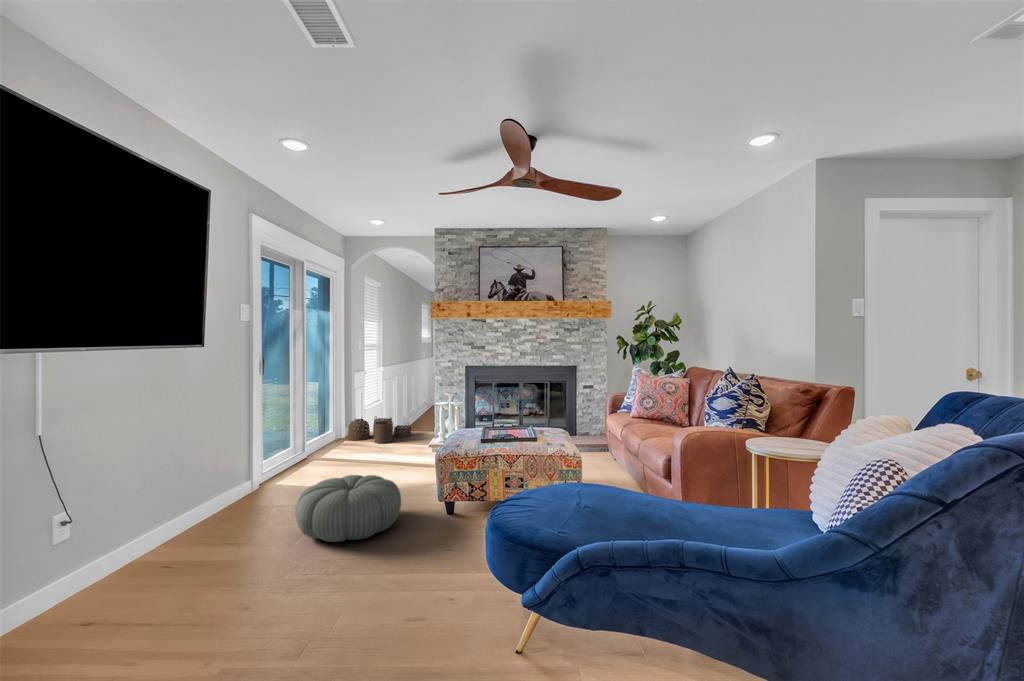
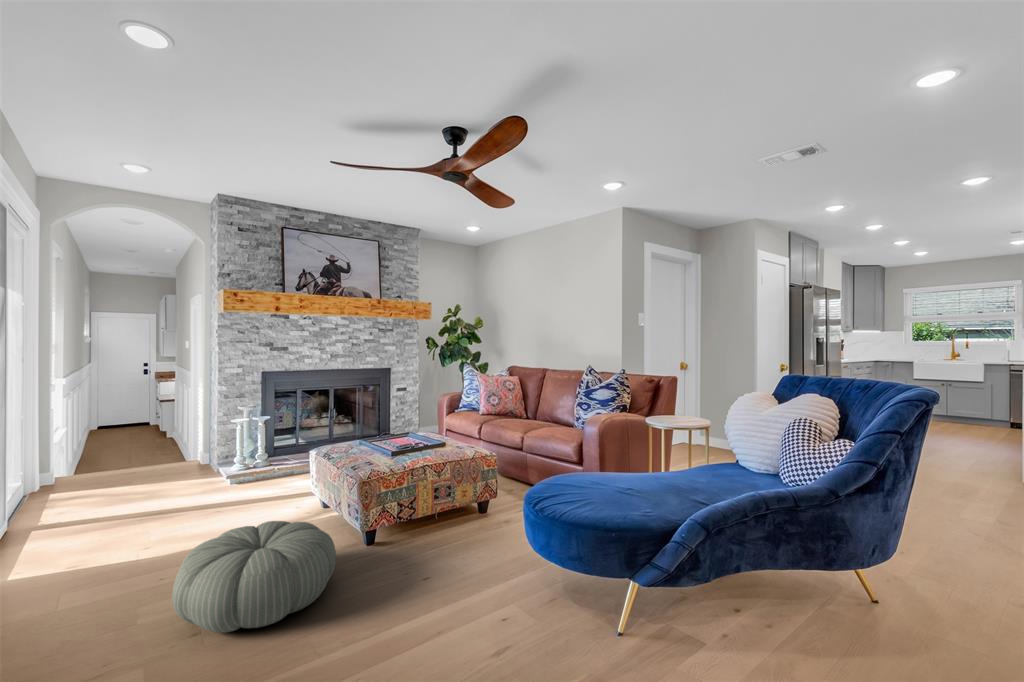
woven basket: present [348,416,411,444] -> none [58,447,174,491]

